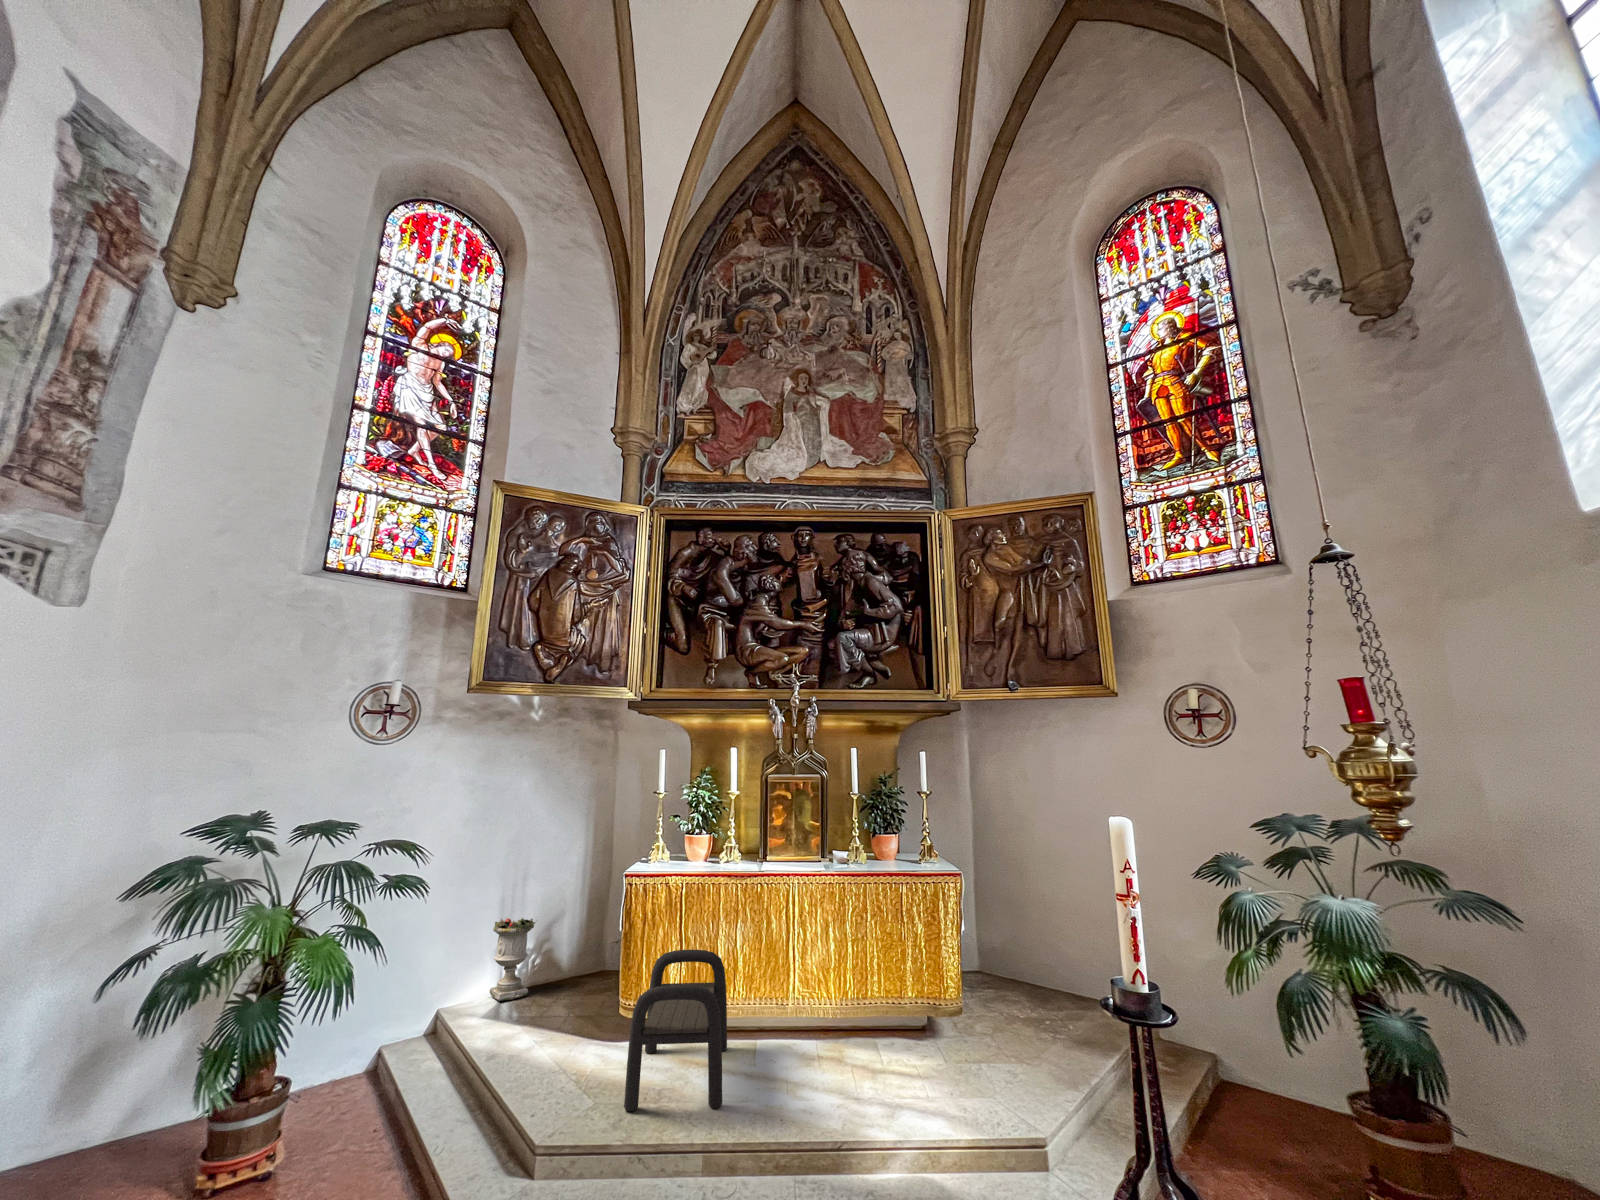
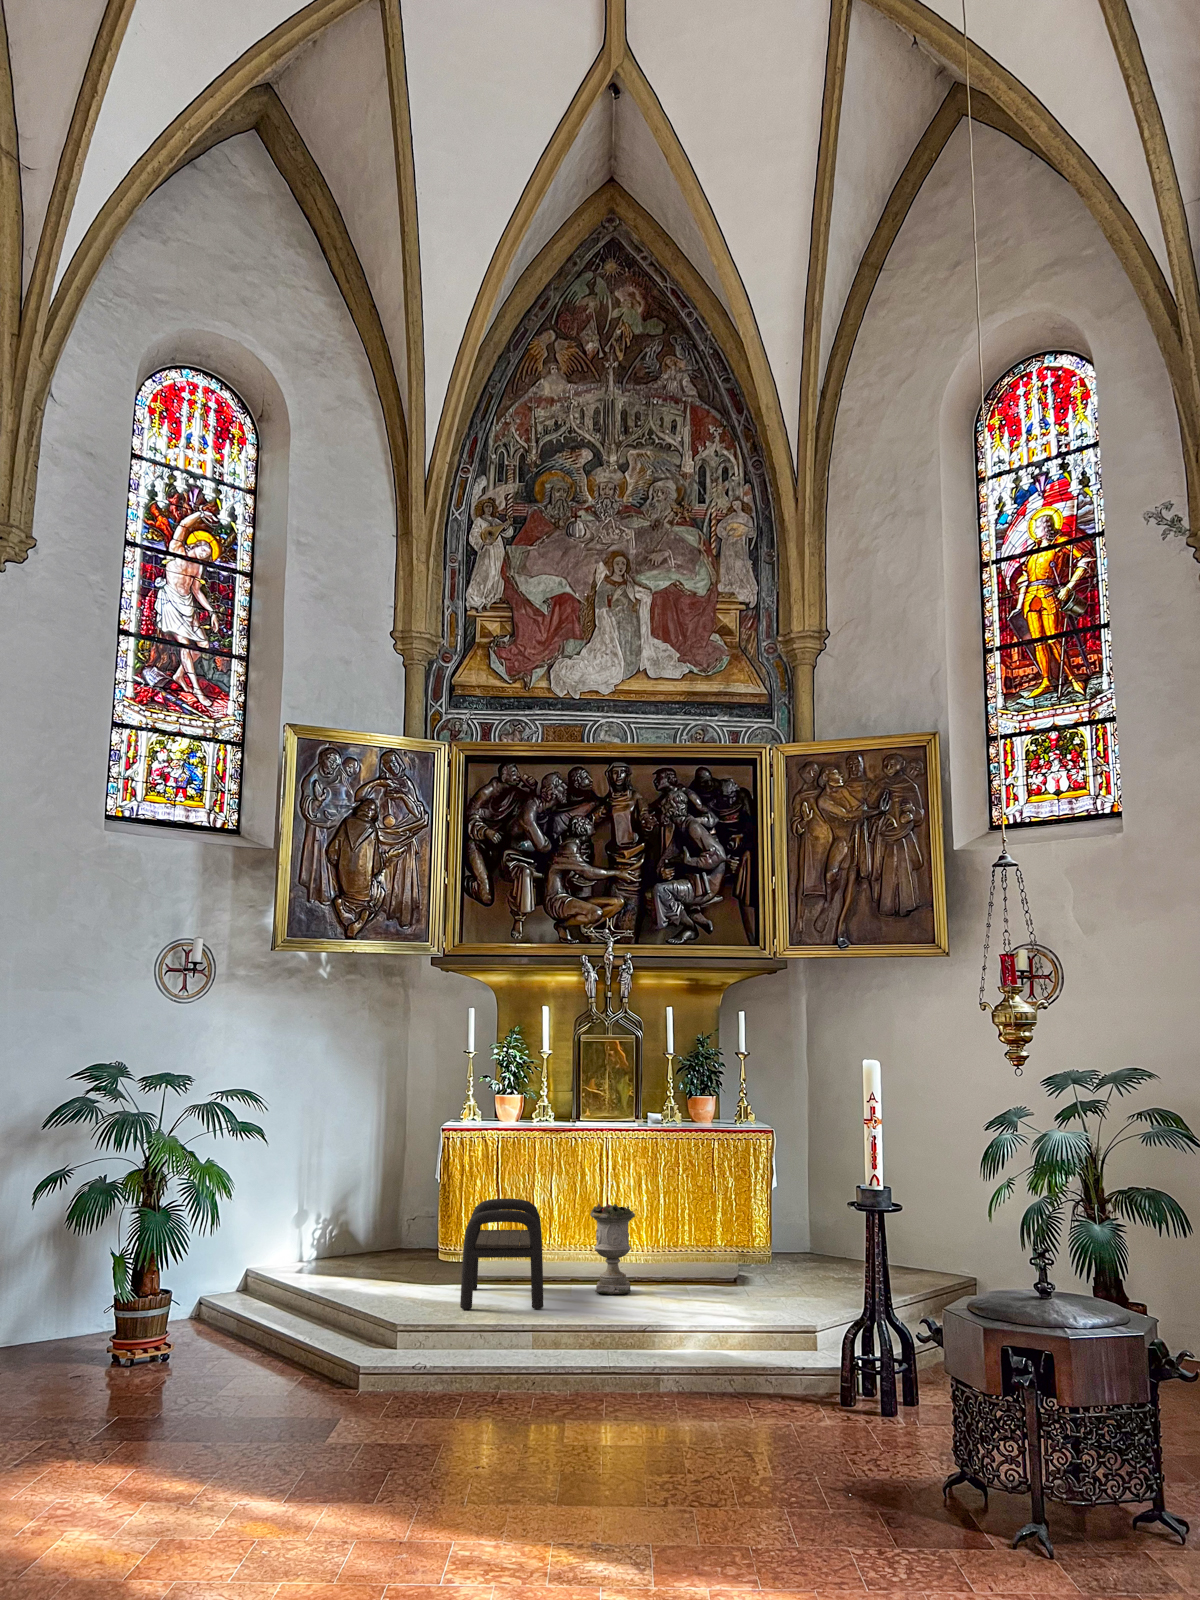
planter: present [490,918,536,1001] -> present [590,1203,635,1295]

